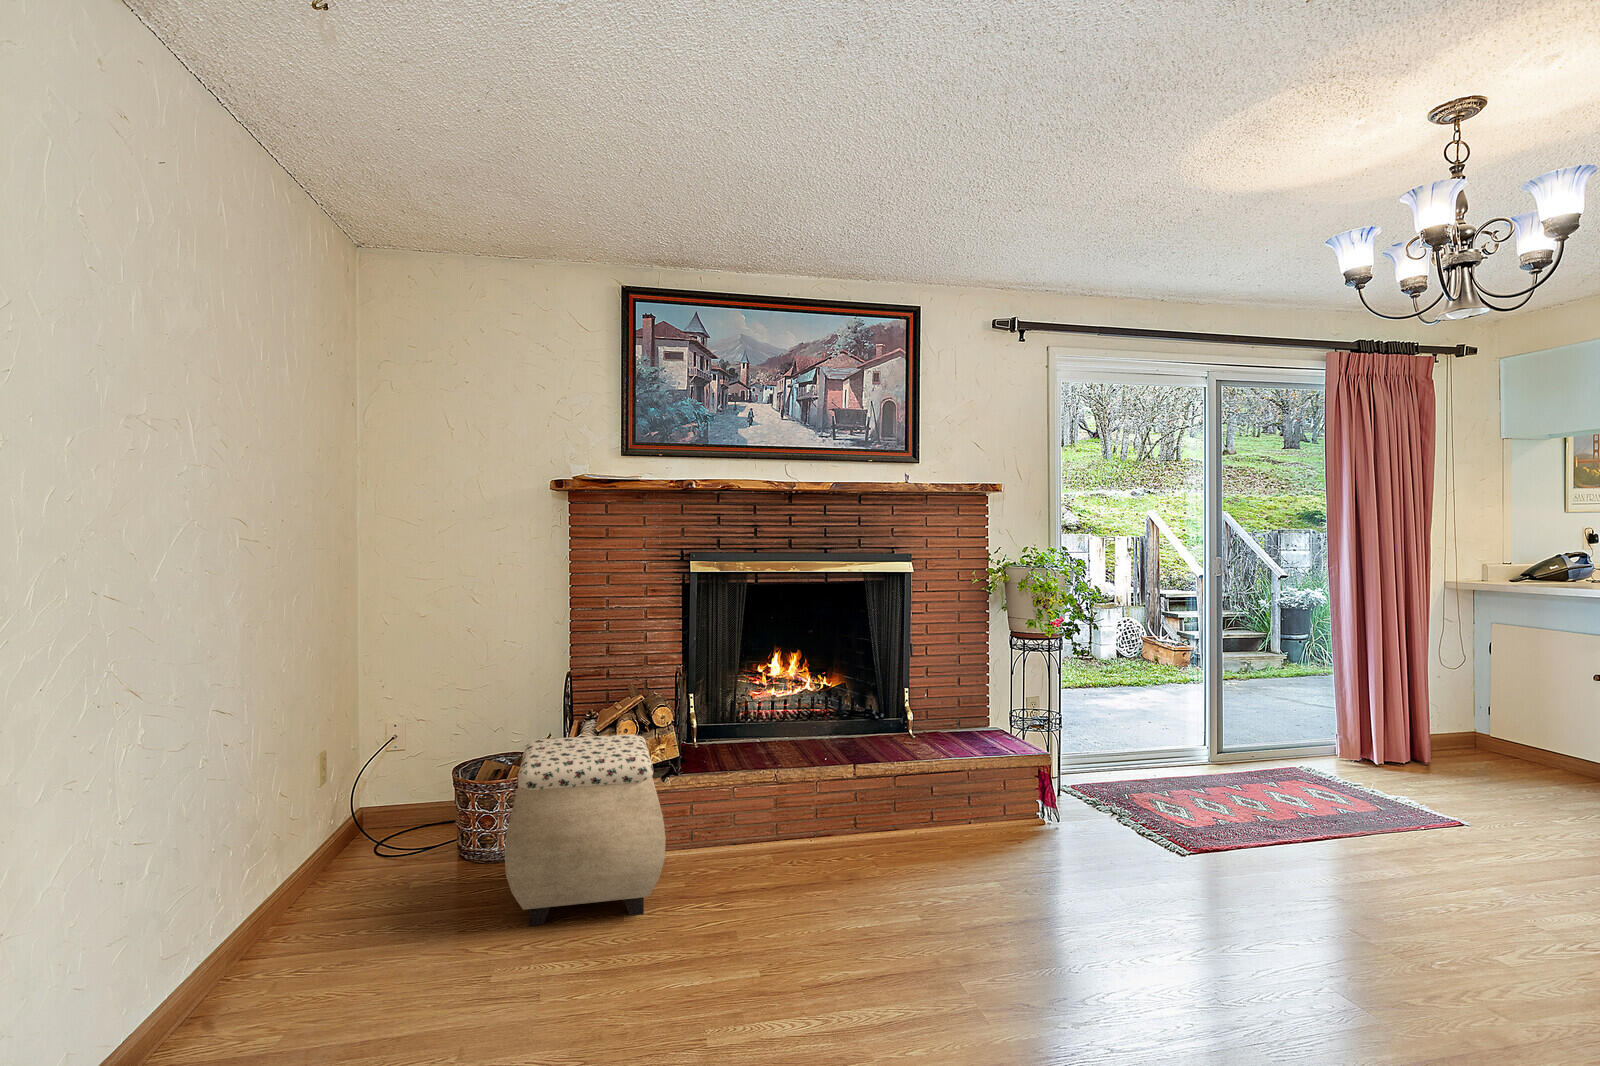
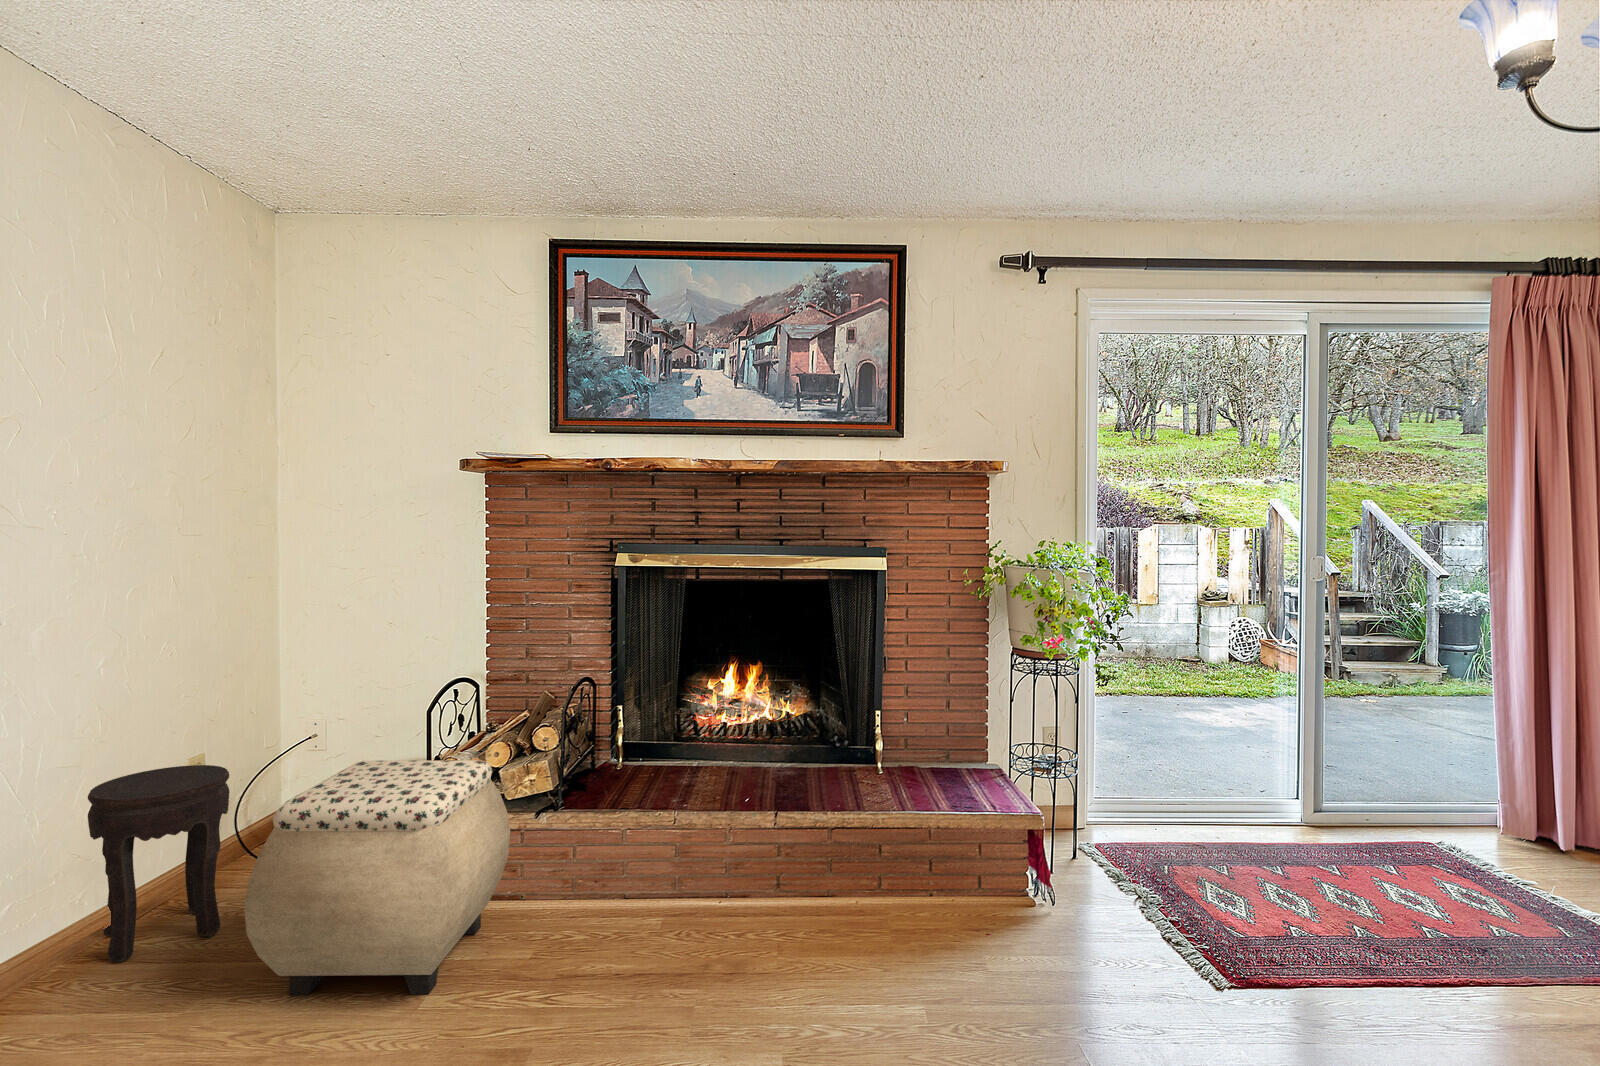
side table: none [297,755,408,924] -> present [88,765,230,963]

